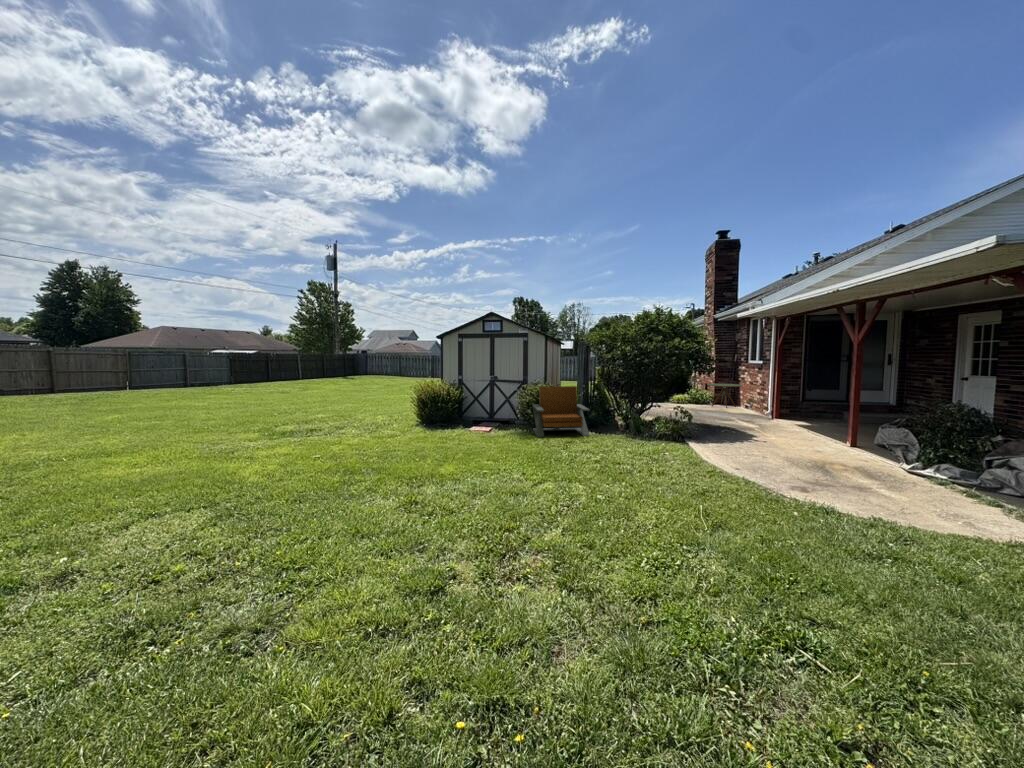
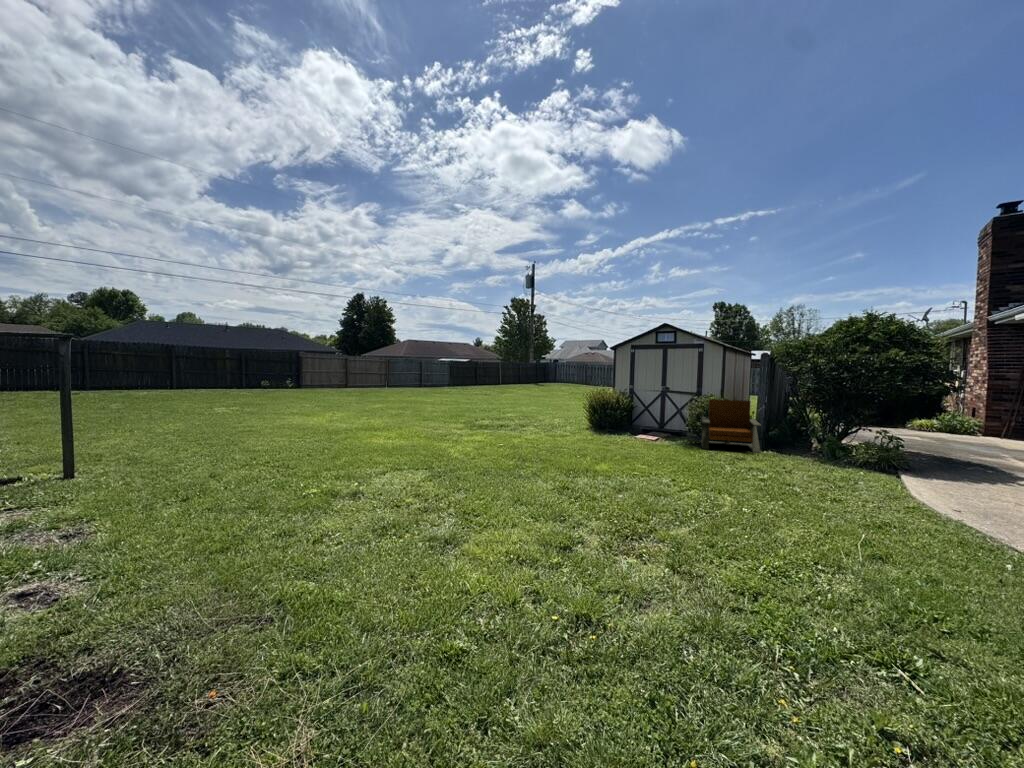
round table: present [707,384,742,408] -> none [946,408,1003,439]

